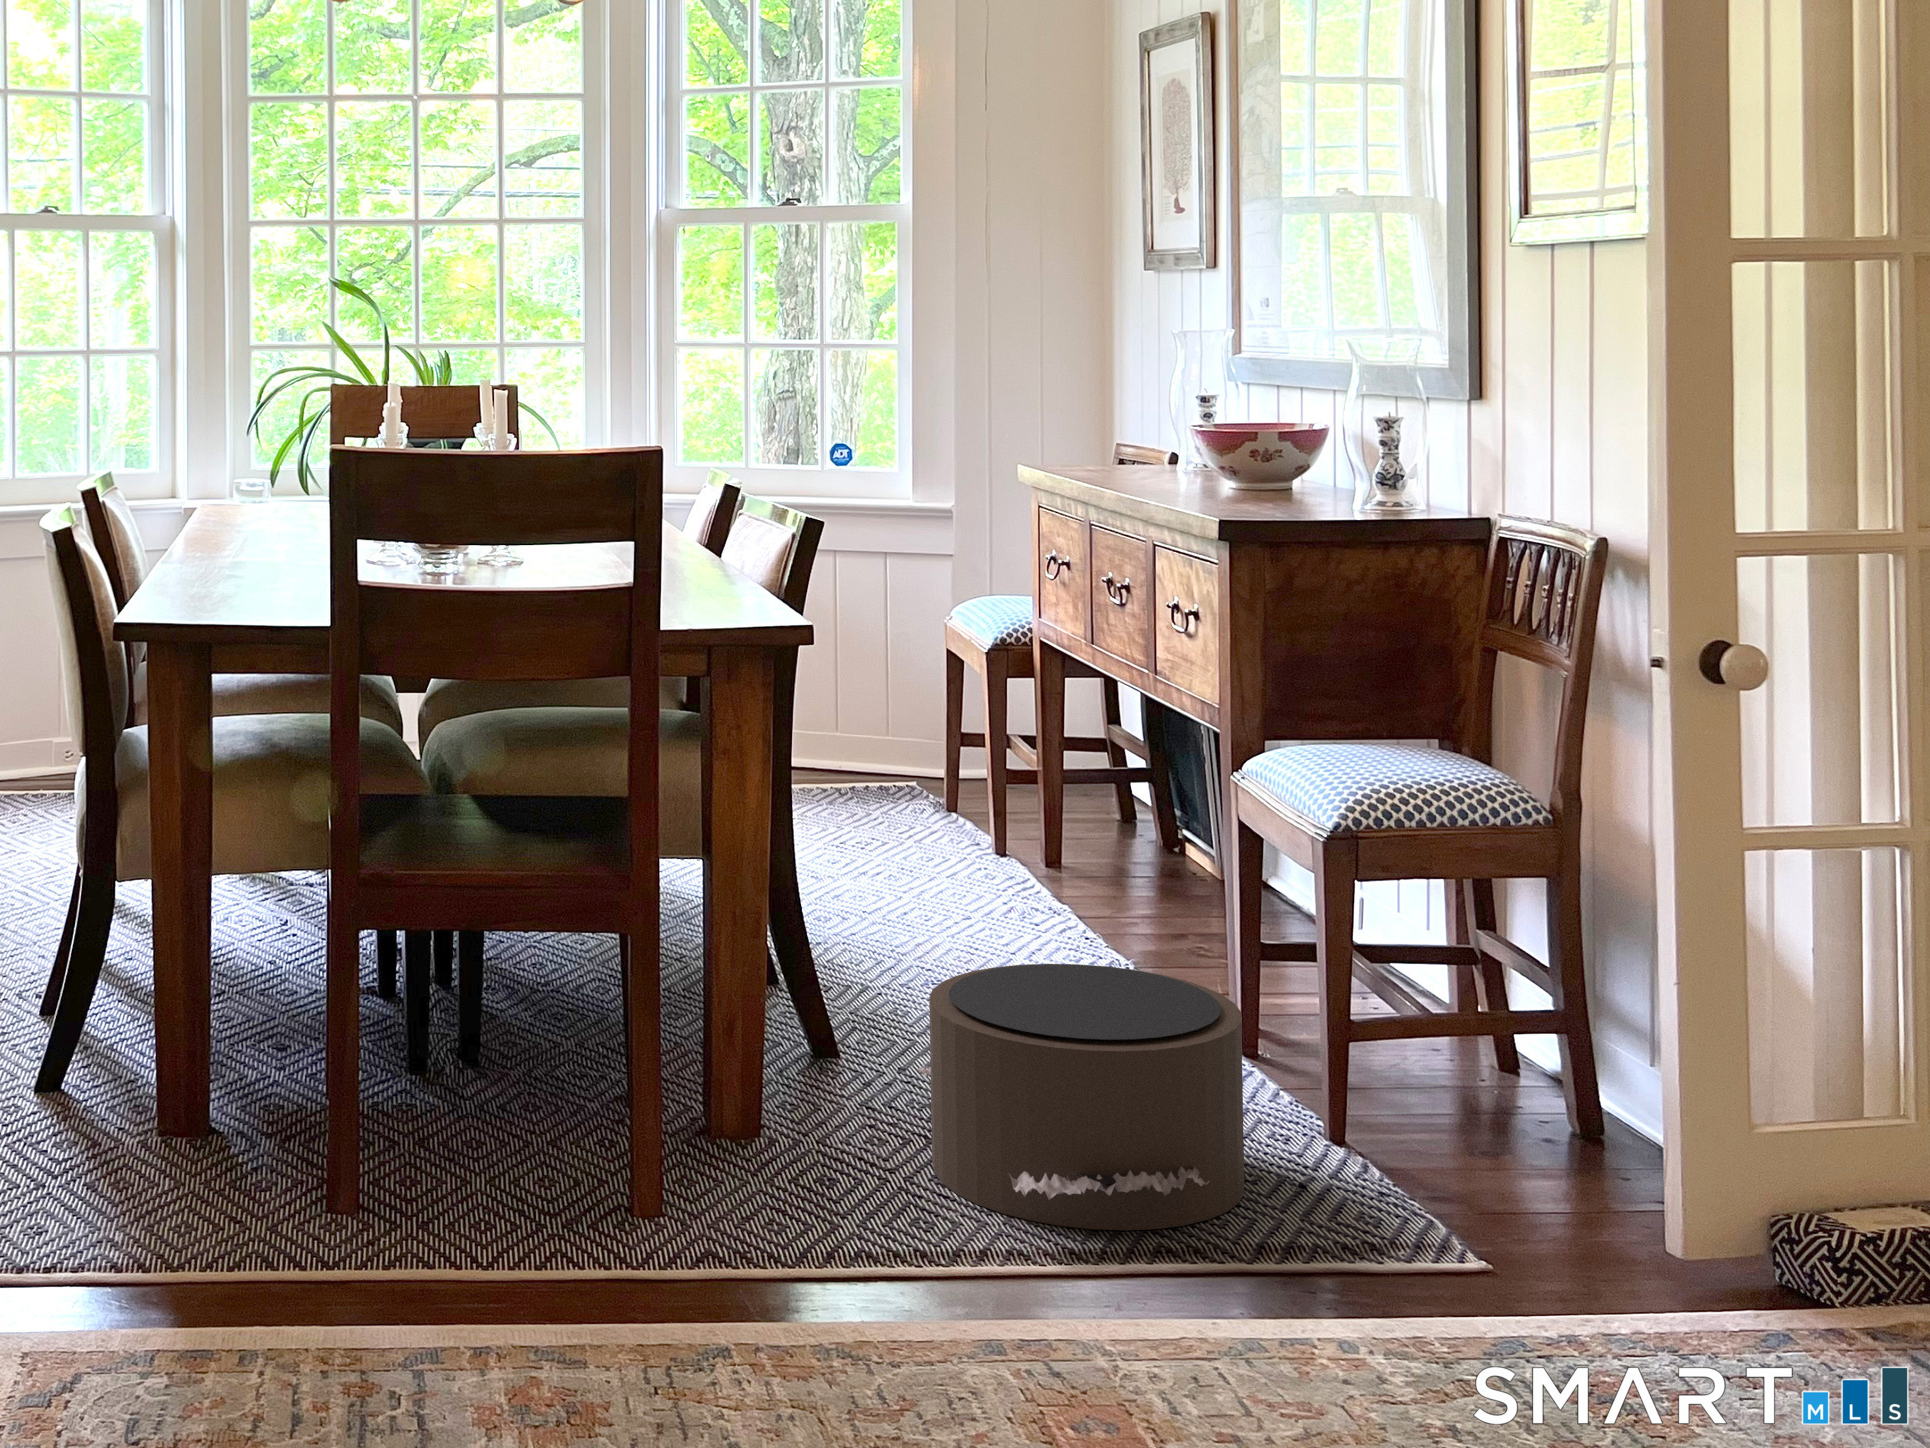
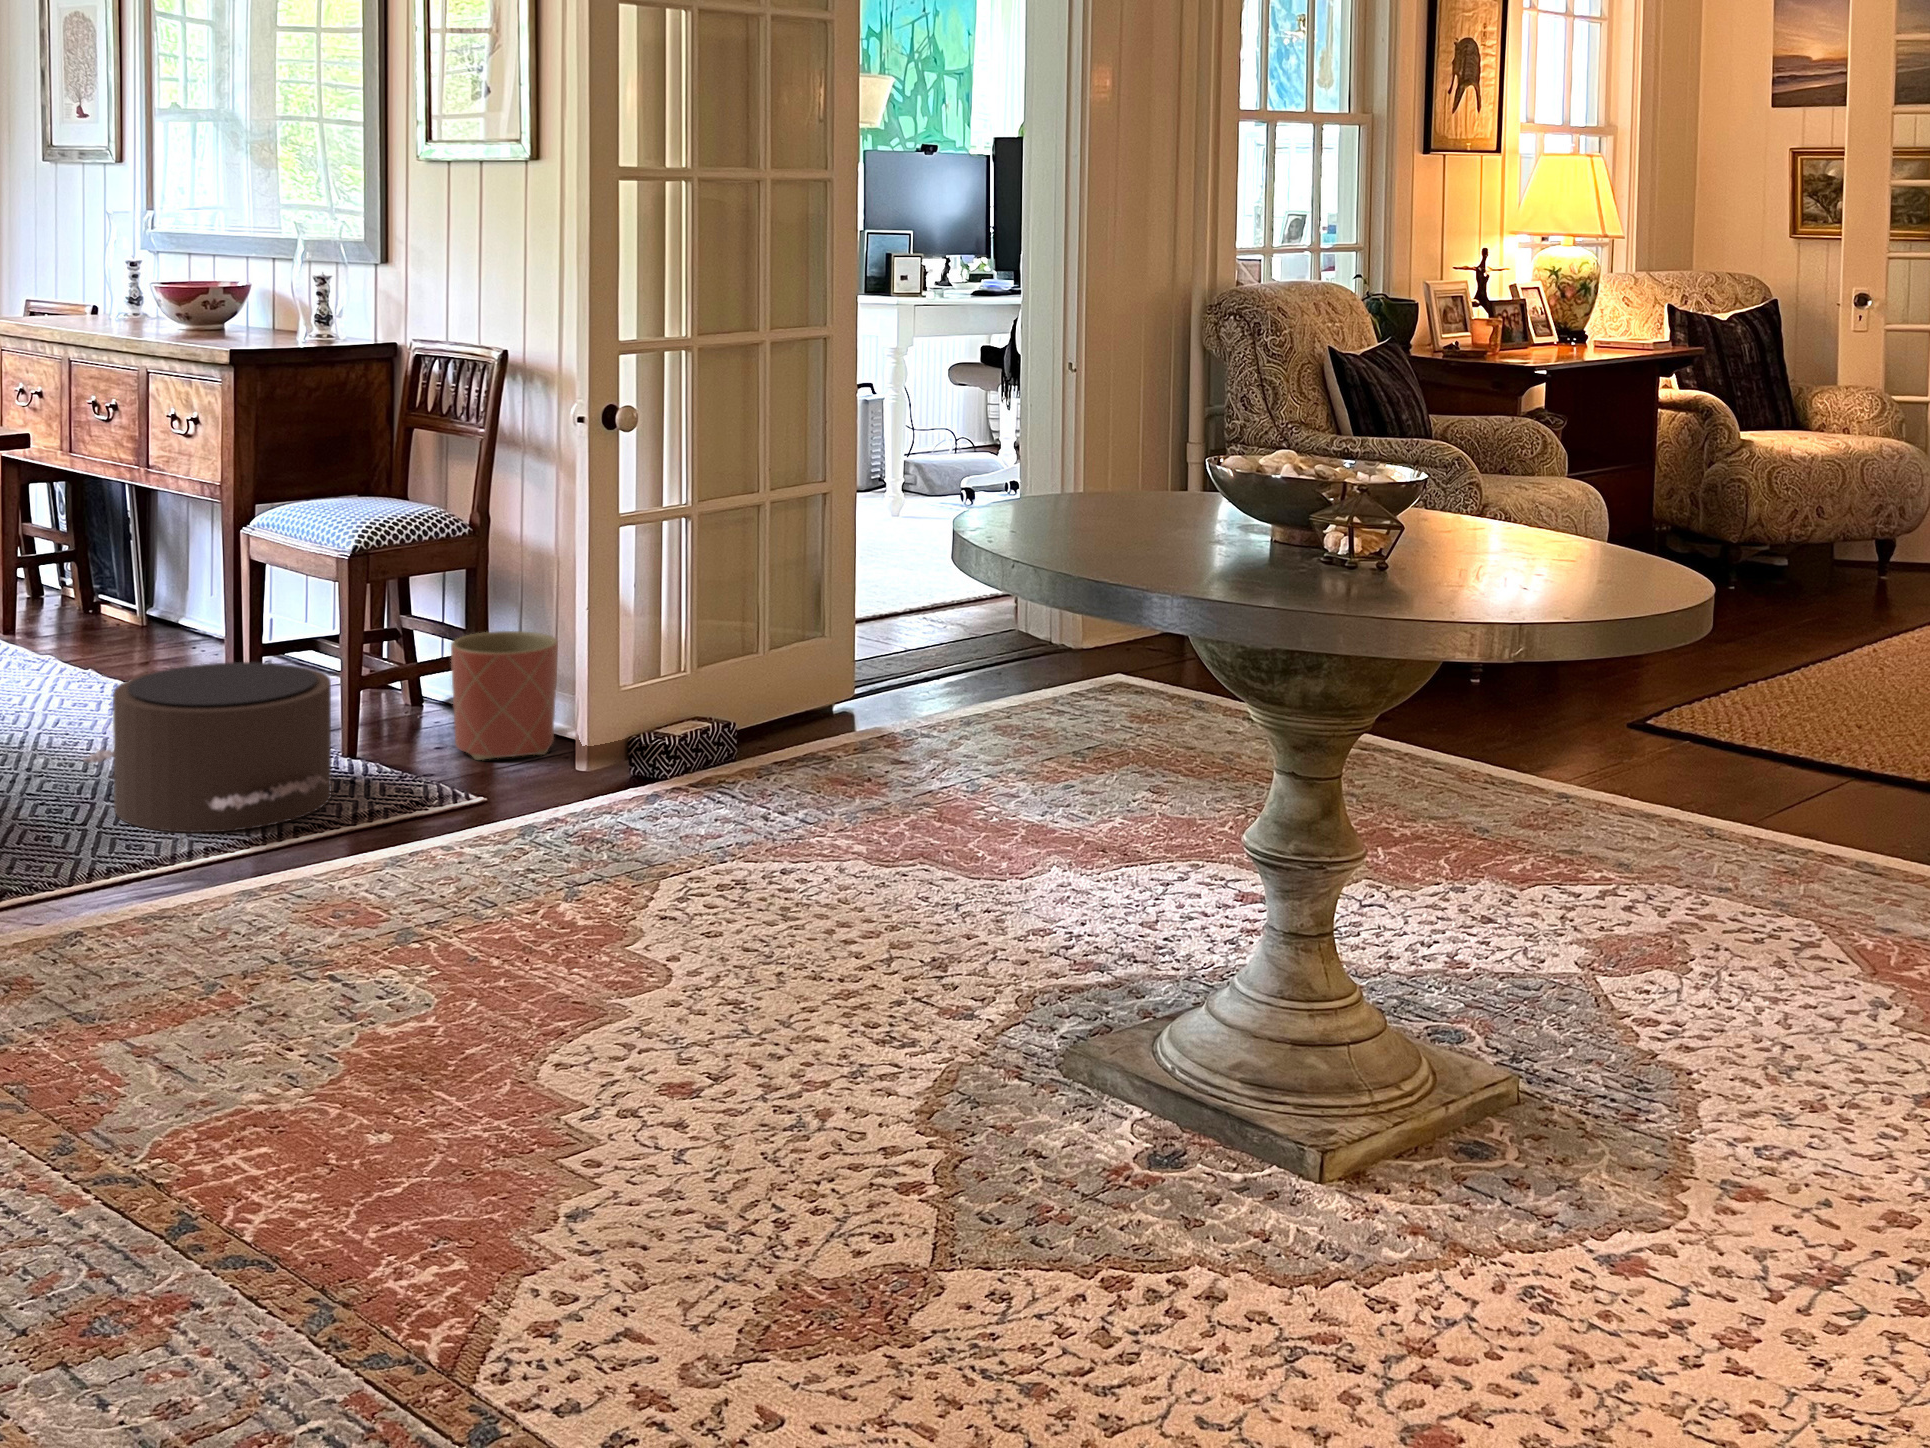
planter: none [1476,983,1664,1207] -> present [451,631,558,760]

